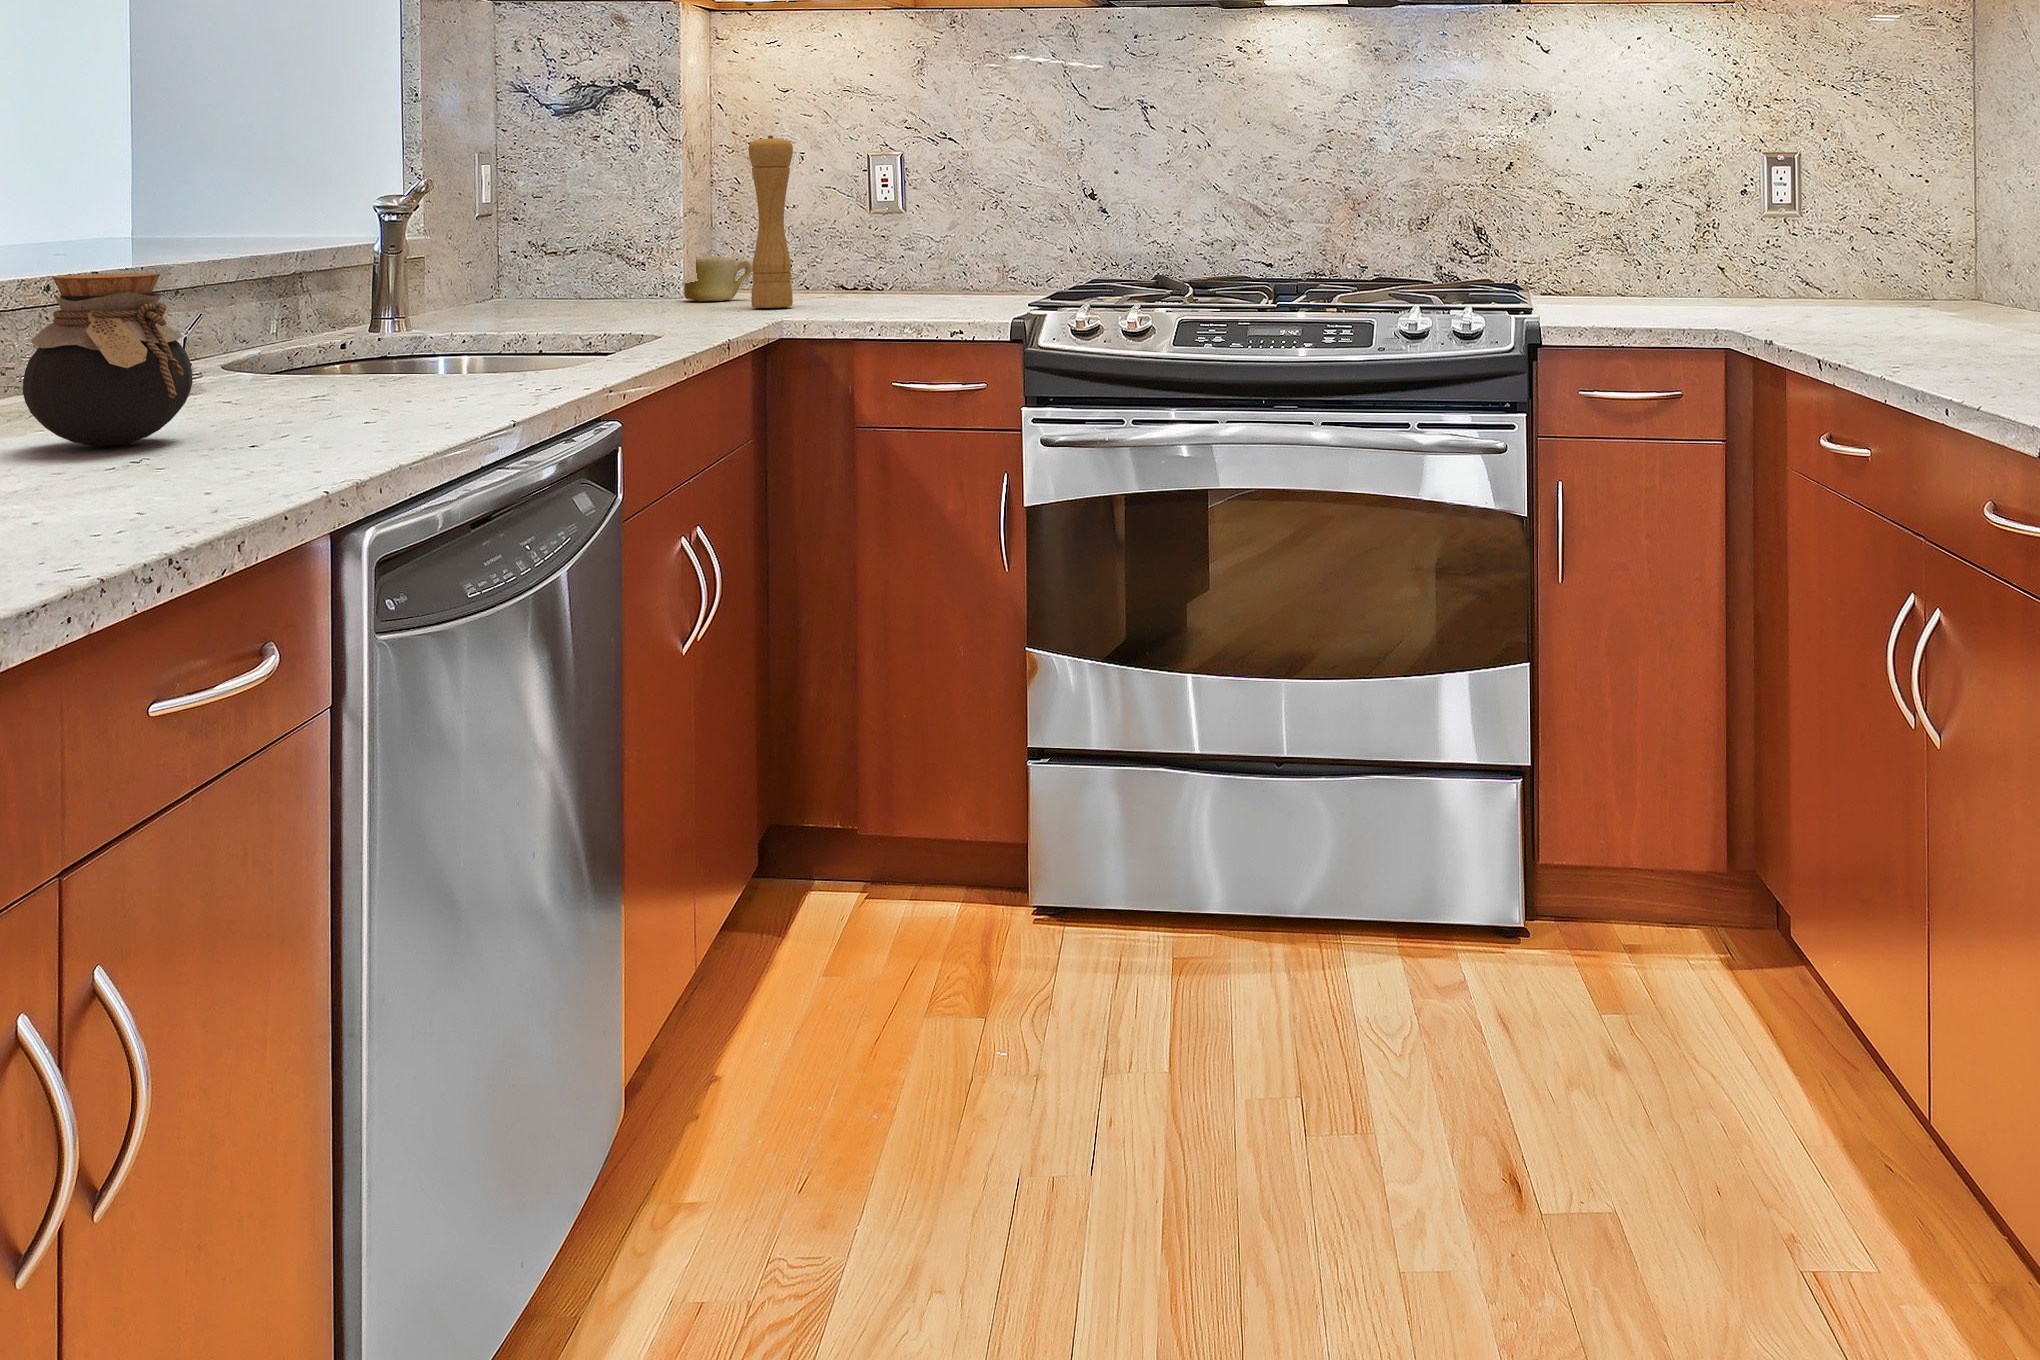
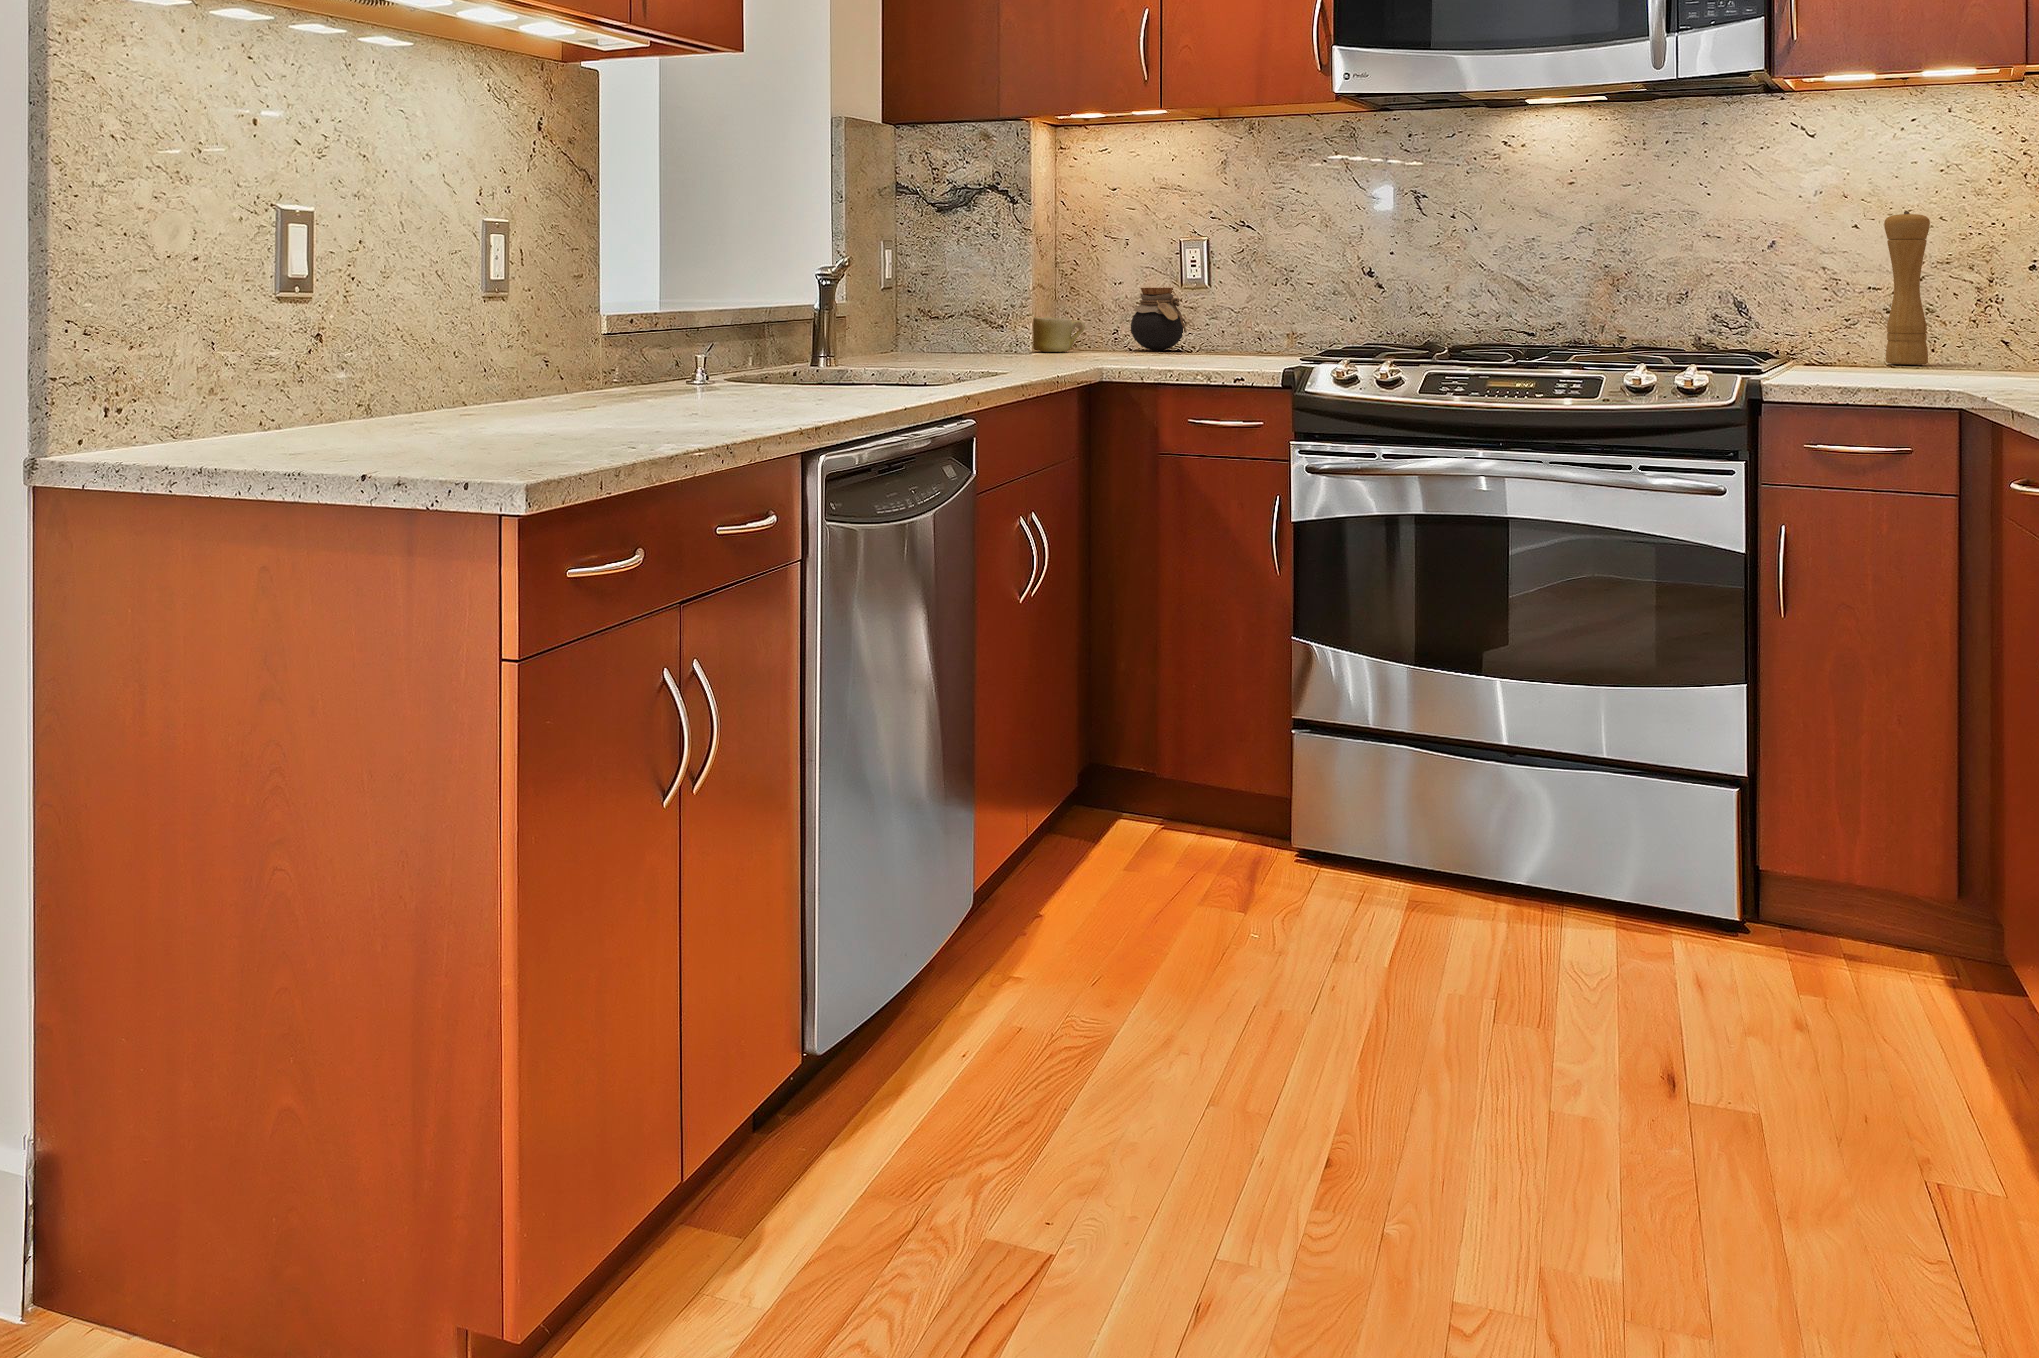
pepper mill: present [748,136,793,308] -> present [1884,212,1930,365]
jar: present [23,273,193,446] -> present [1131,287,1187,350]

